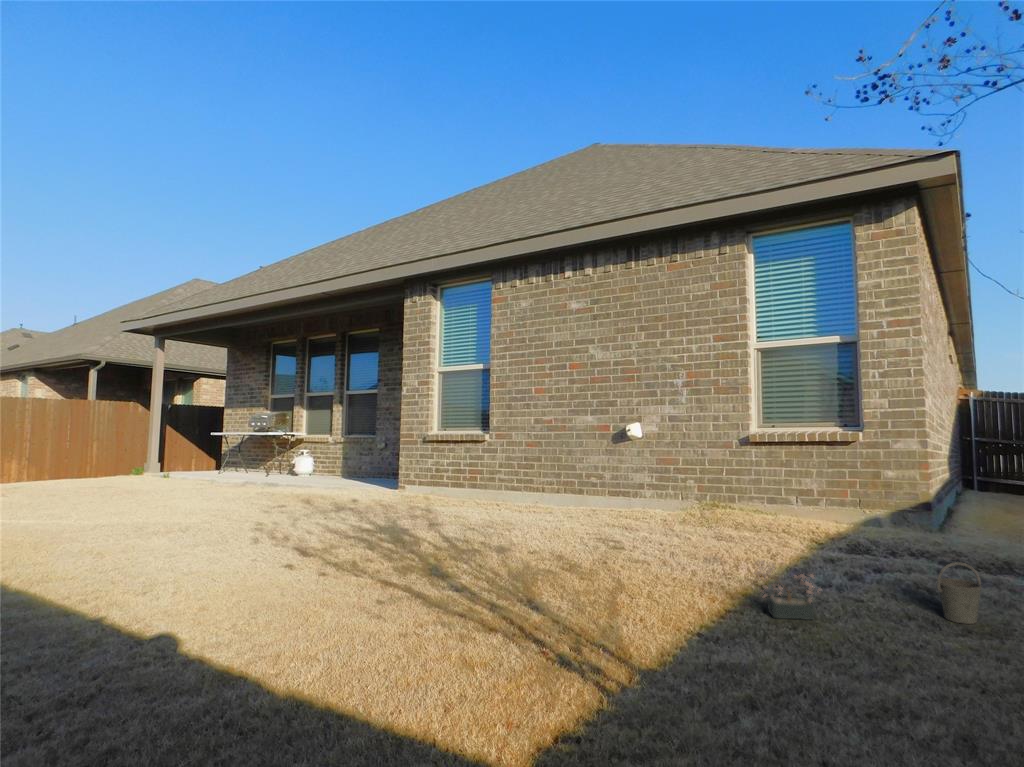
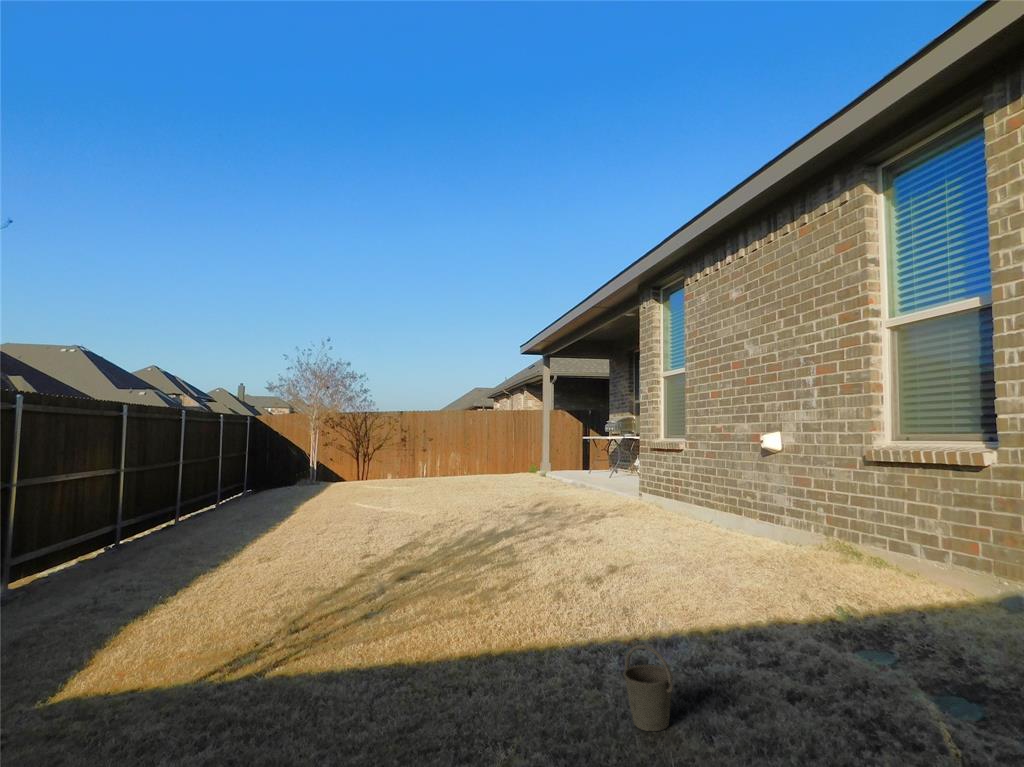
decorative plant: present [753,561,813,620] -> none [486,598,552,672]

